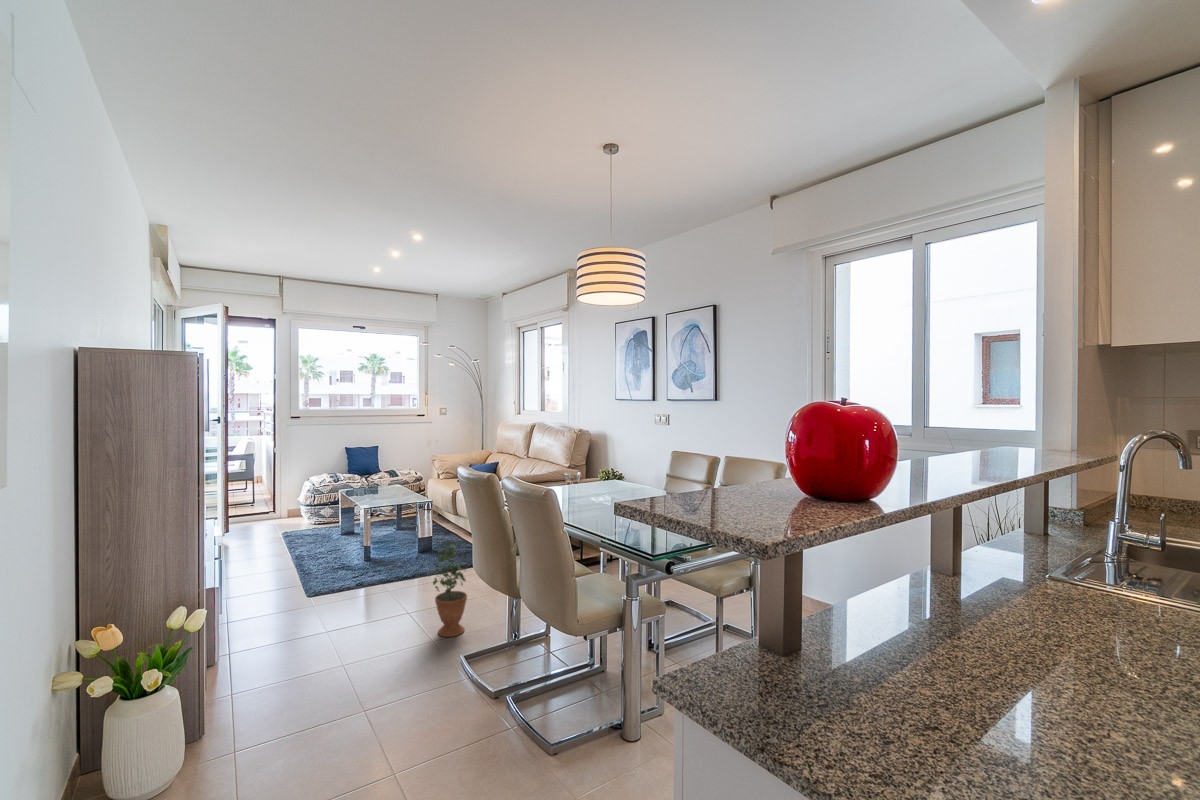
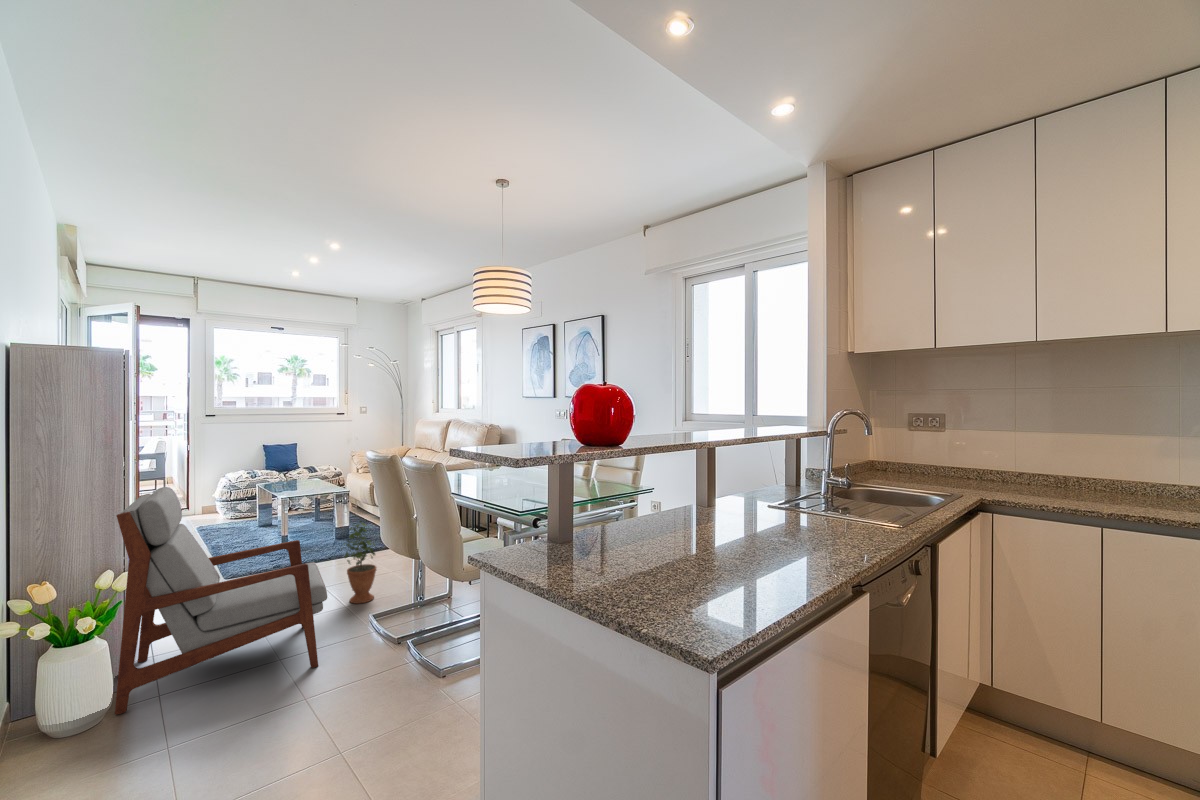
armchair: none [184,506,418,780] -> present [115,487,327,715]

